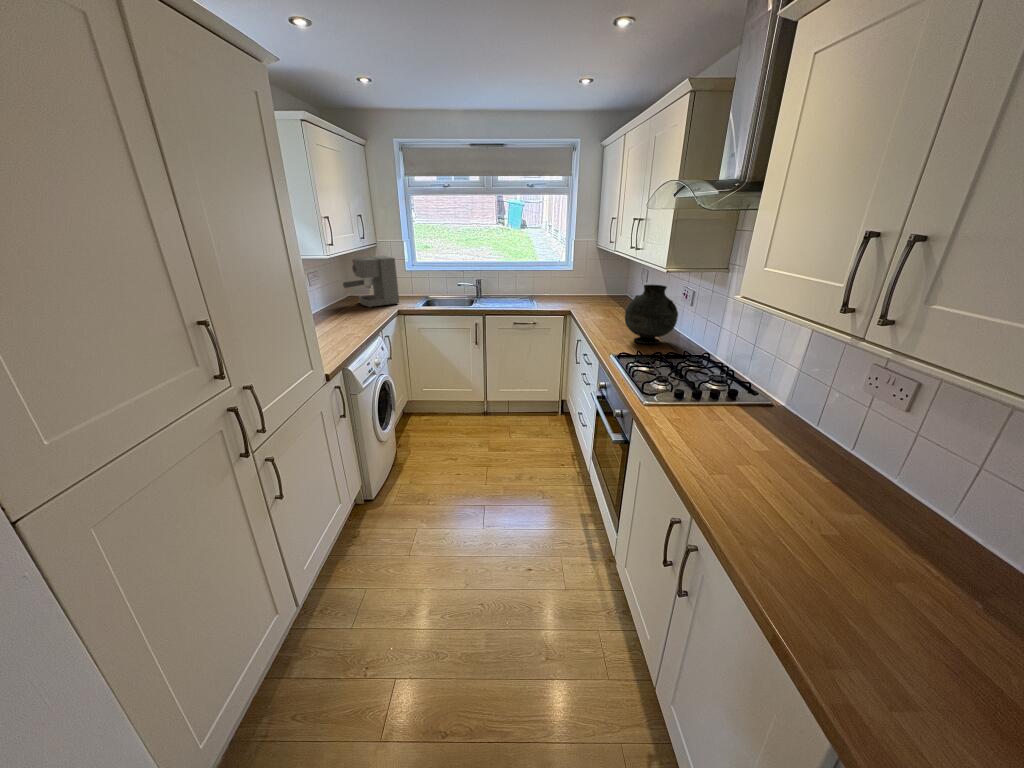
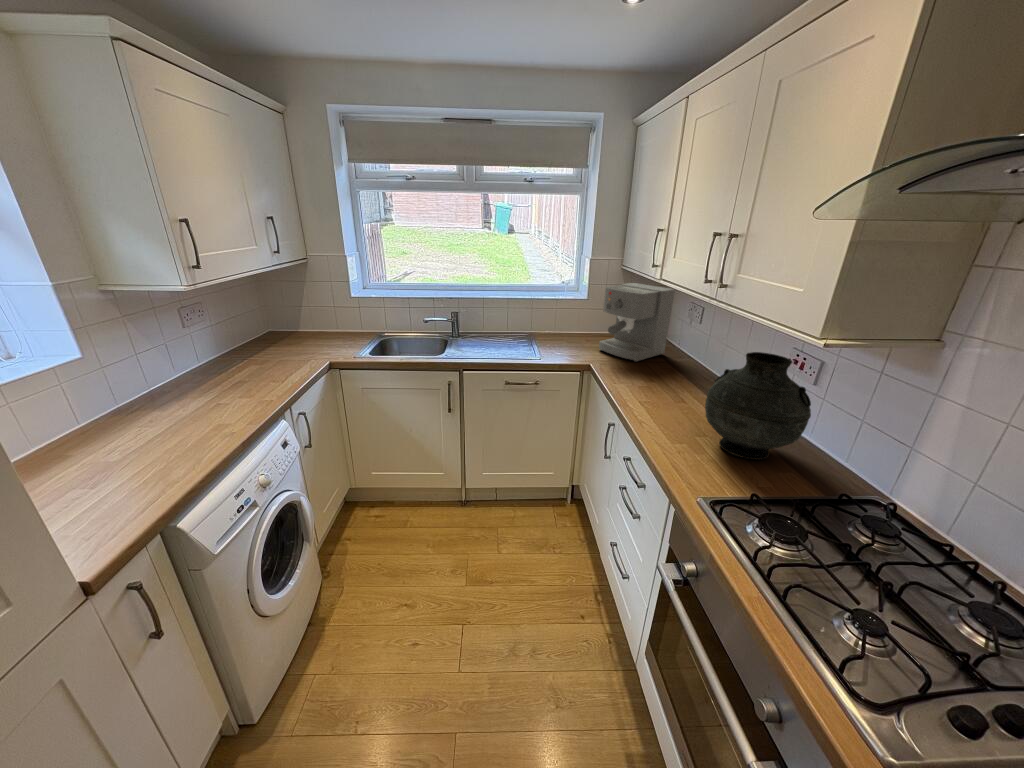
coffee maker: present [343,256,399,307] -> present [599,283,675,362]

